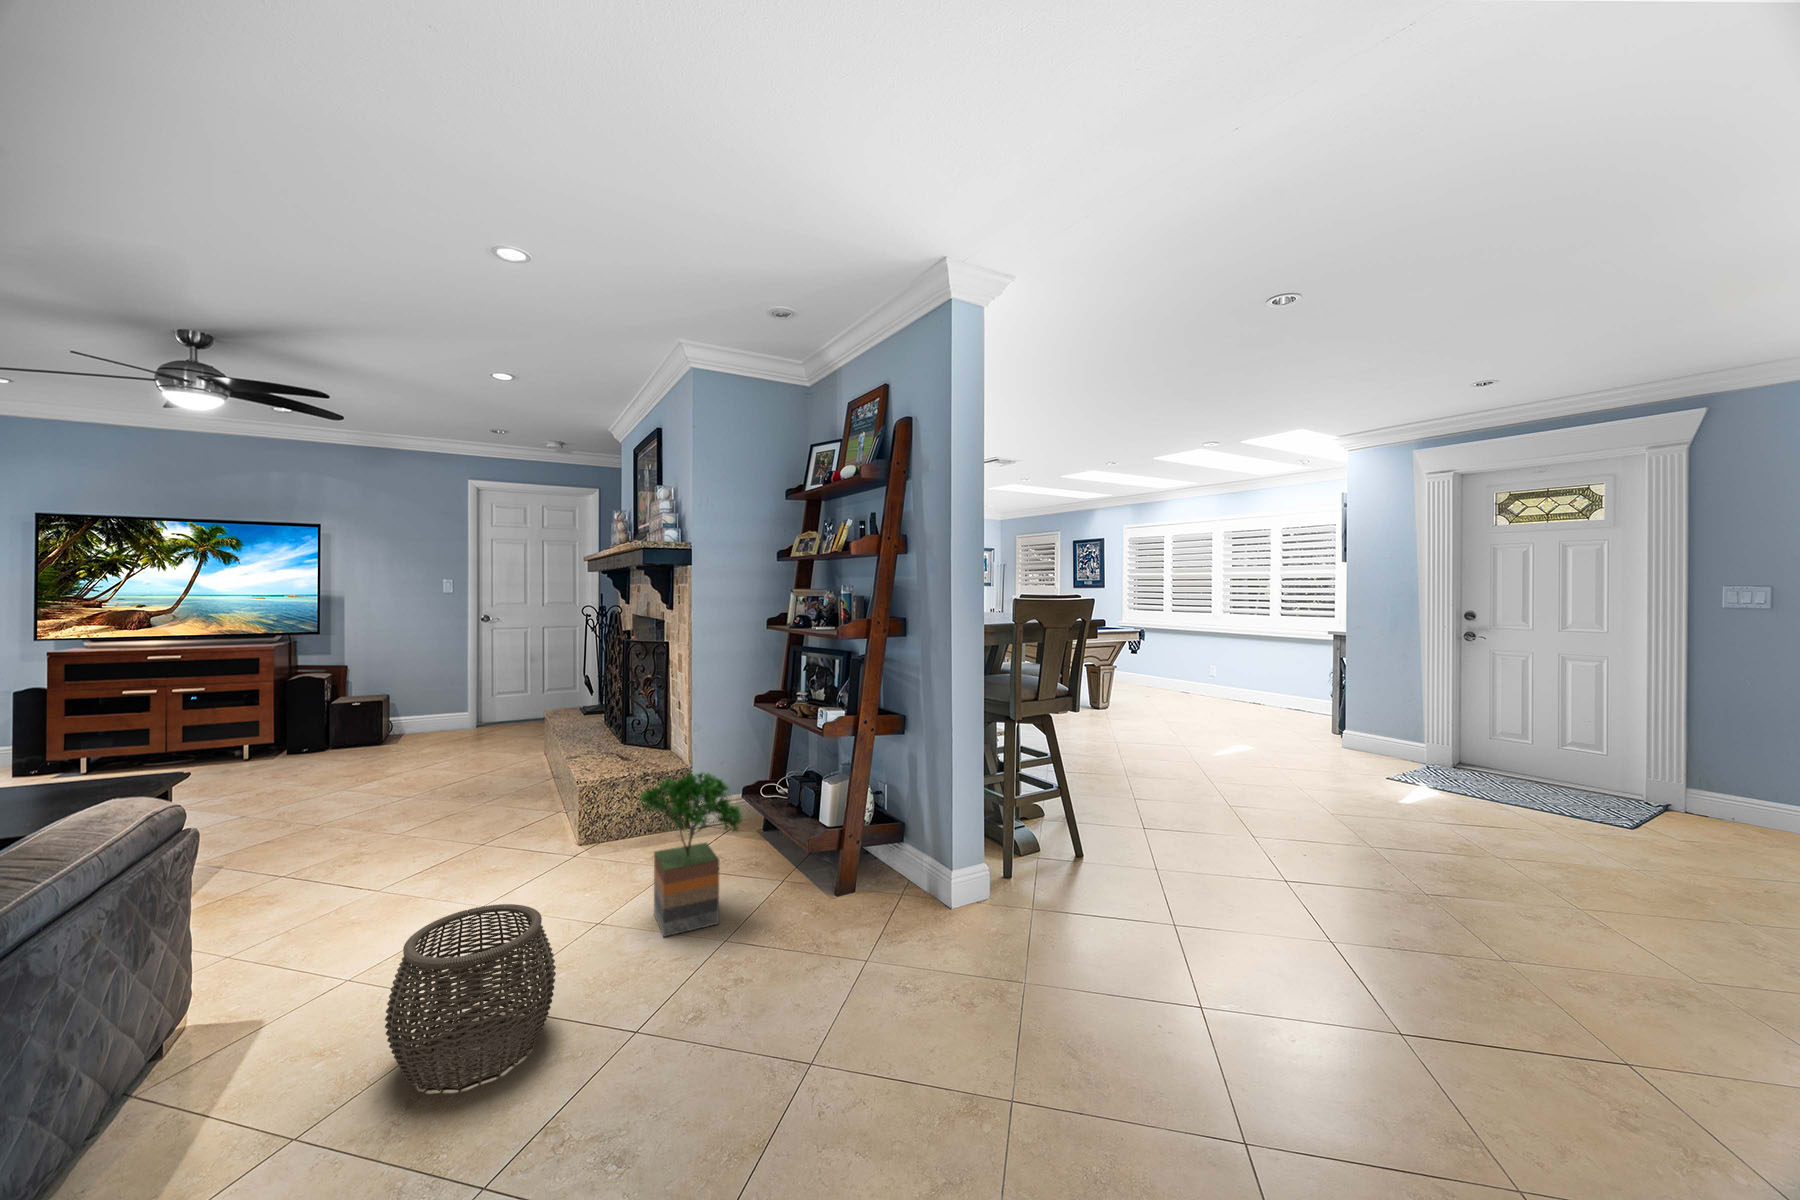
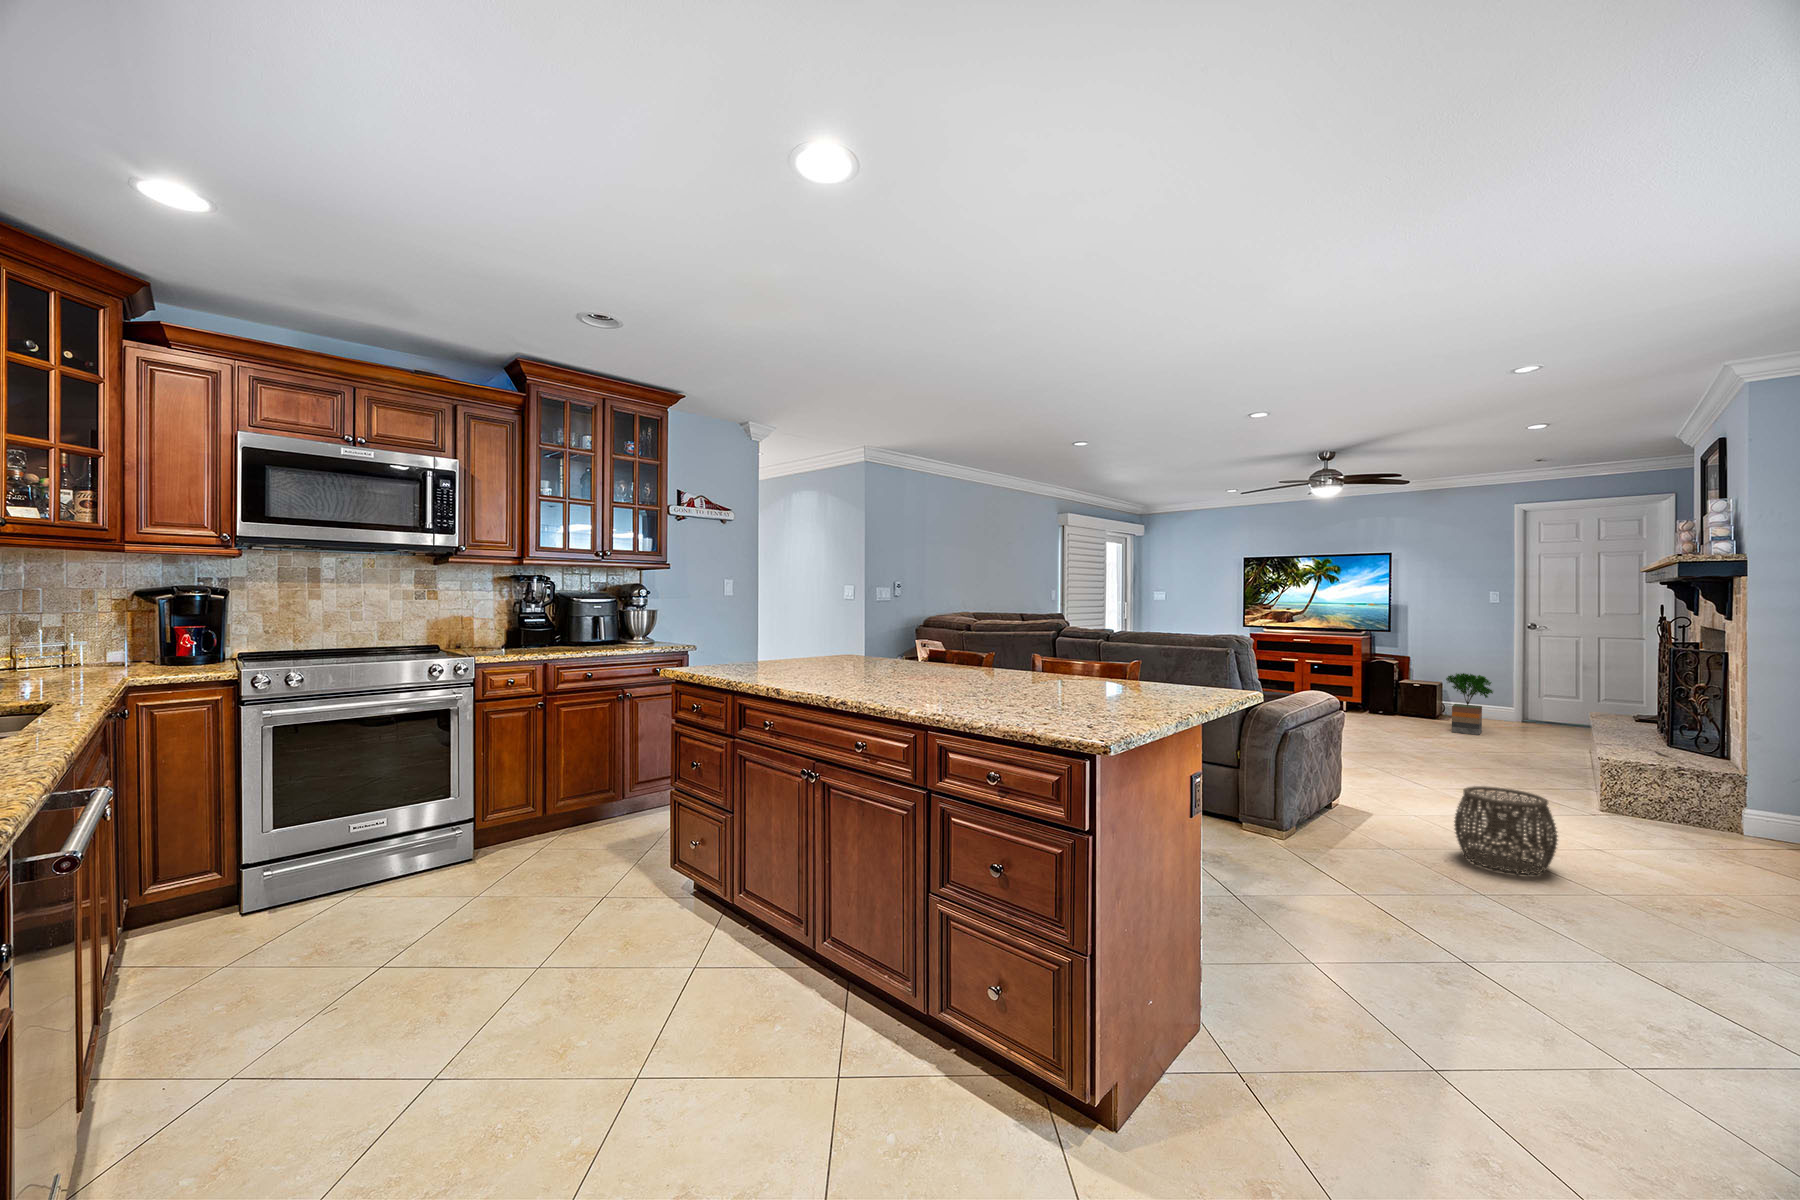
potted tree: present [638,773,742,937] -> present [1446,673,1493,735]

